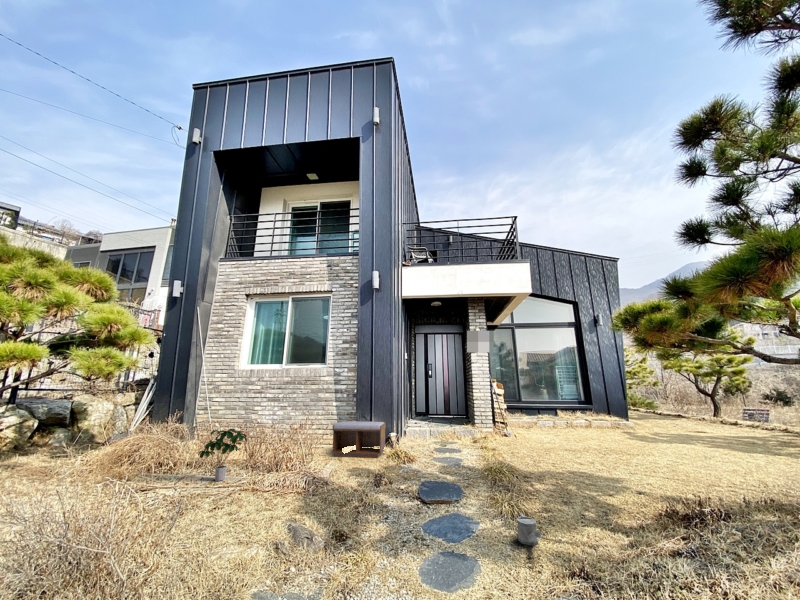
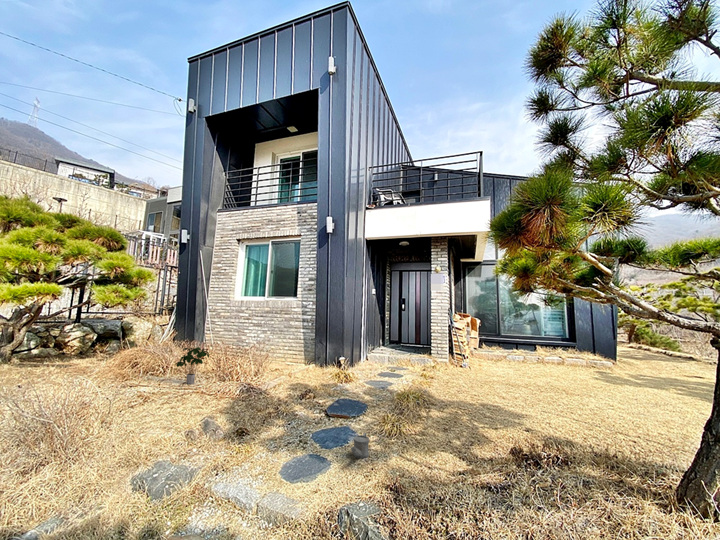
bench: present [332,421,386,458] -> none [292,346,338,377]

